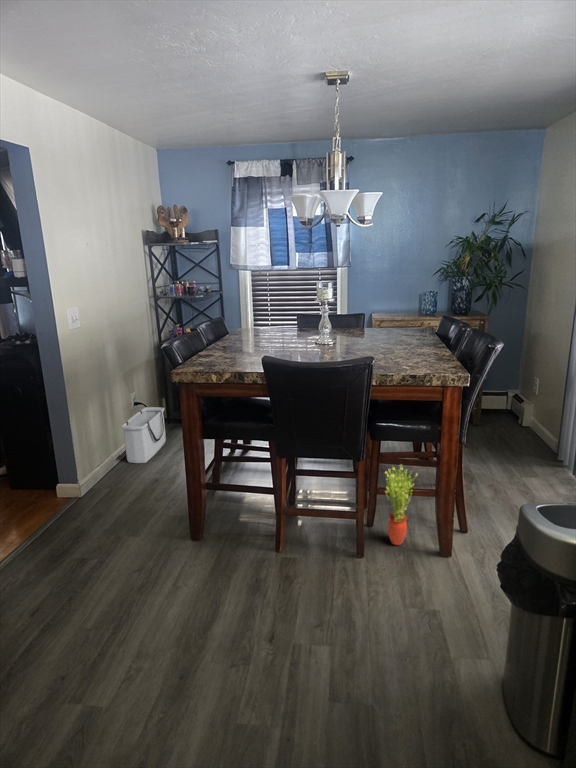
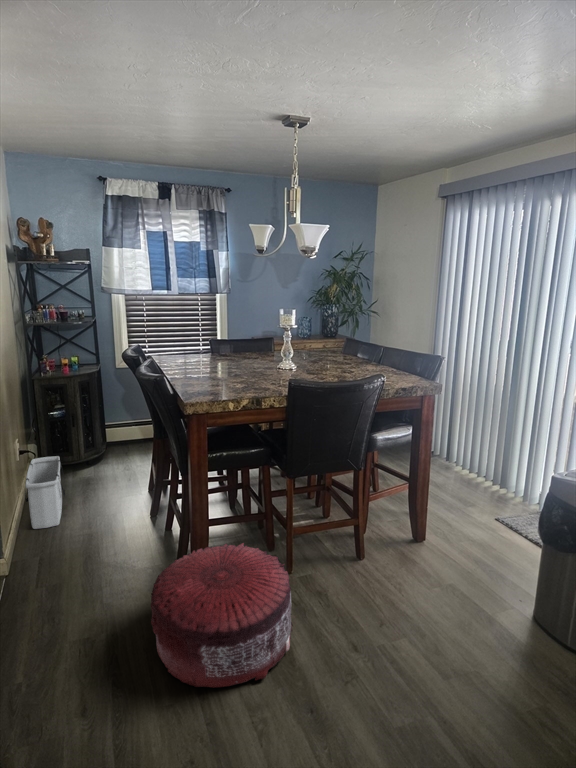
potted plant: present [385,467,417,545] -> none [375,468,403,543]
pouf: none [106,501,239,623] -> present [151,543,293,687]

